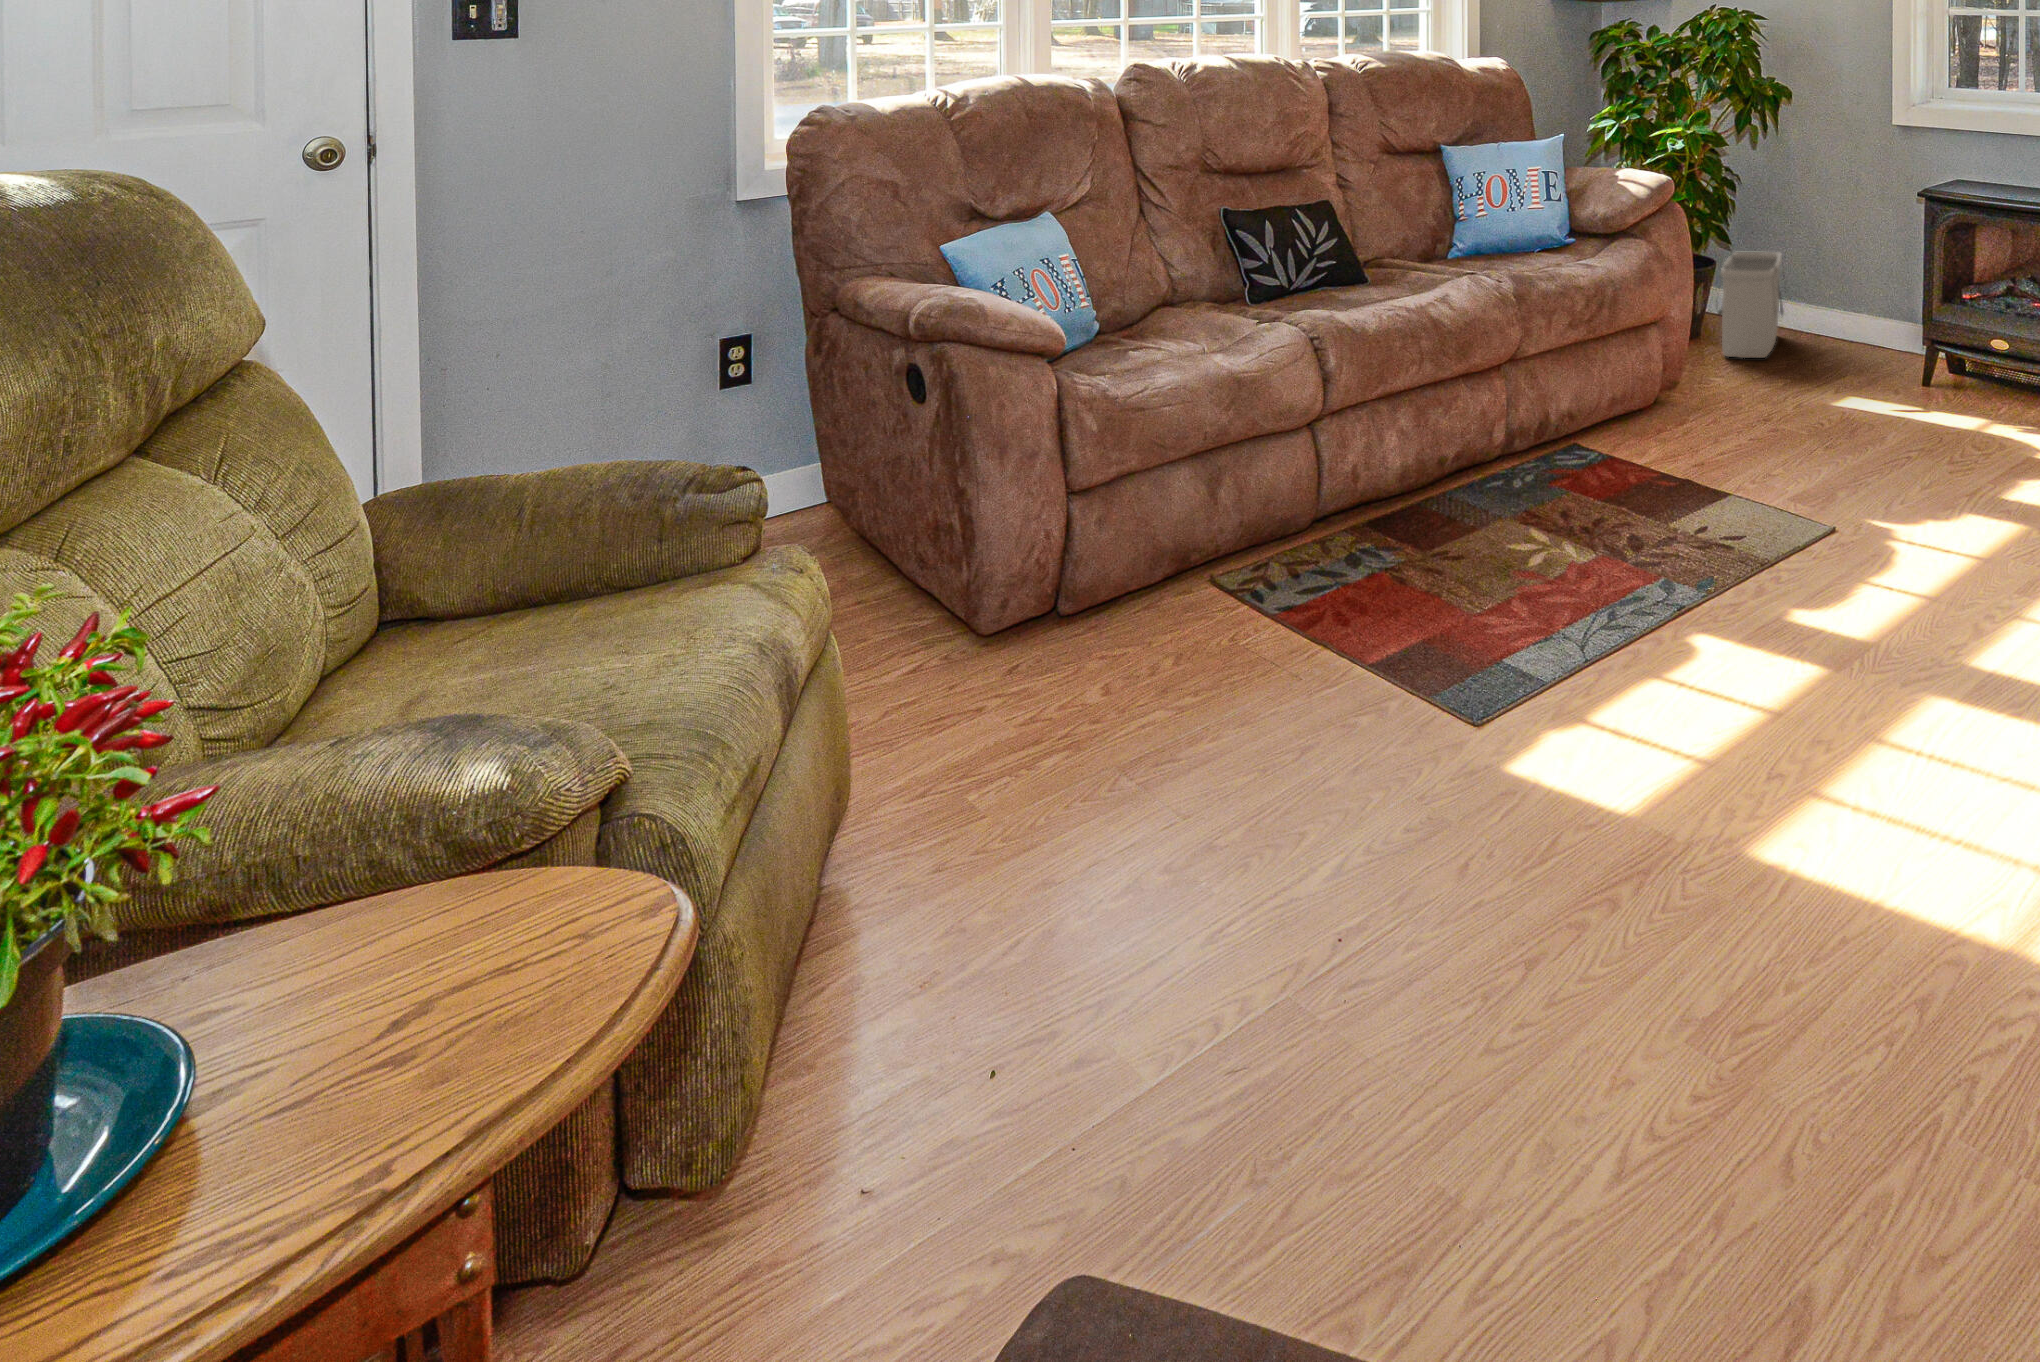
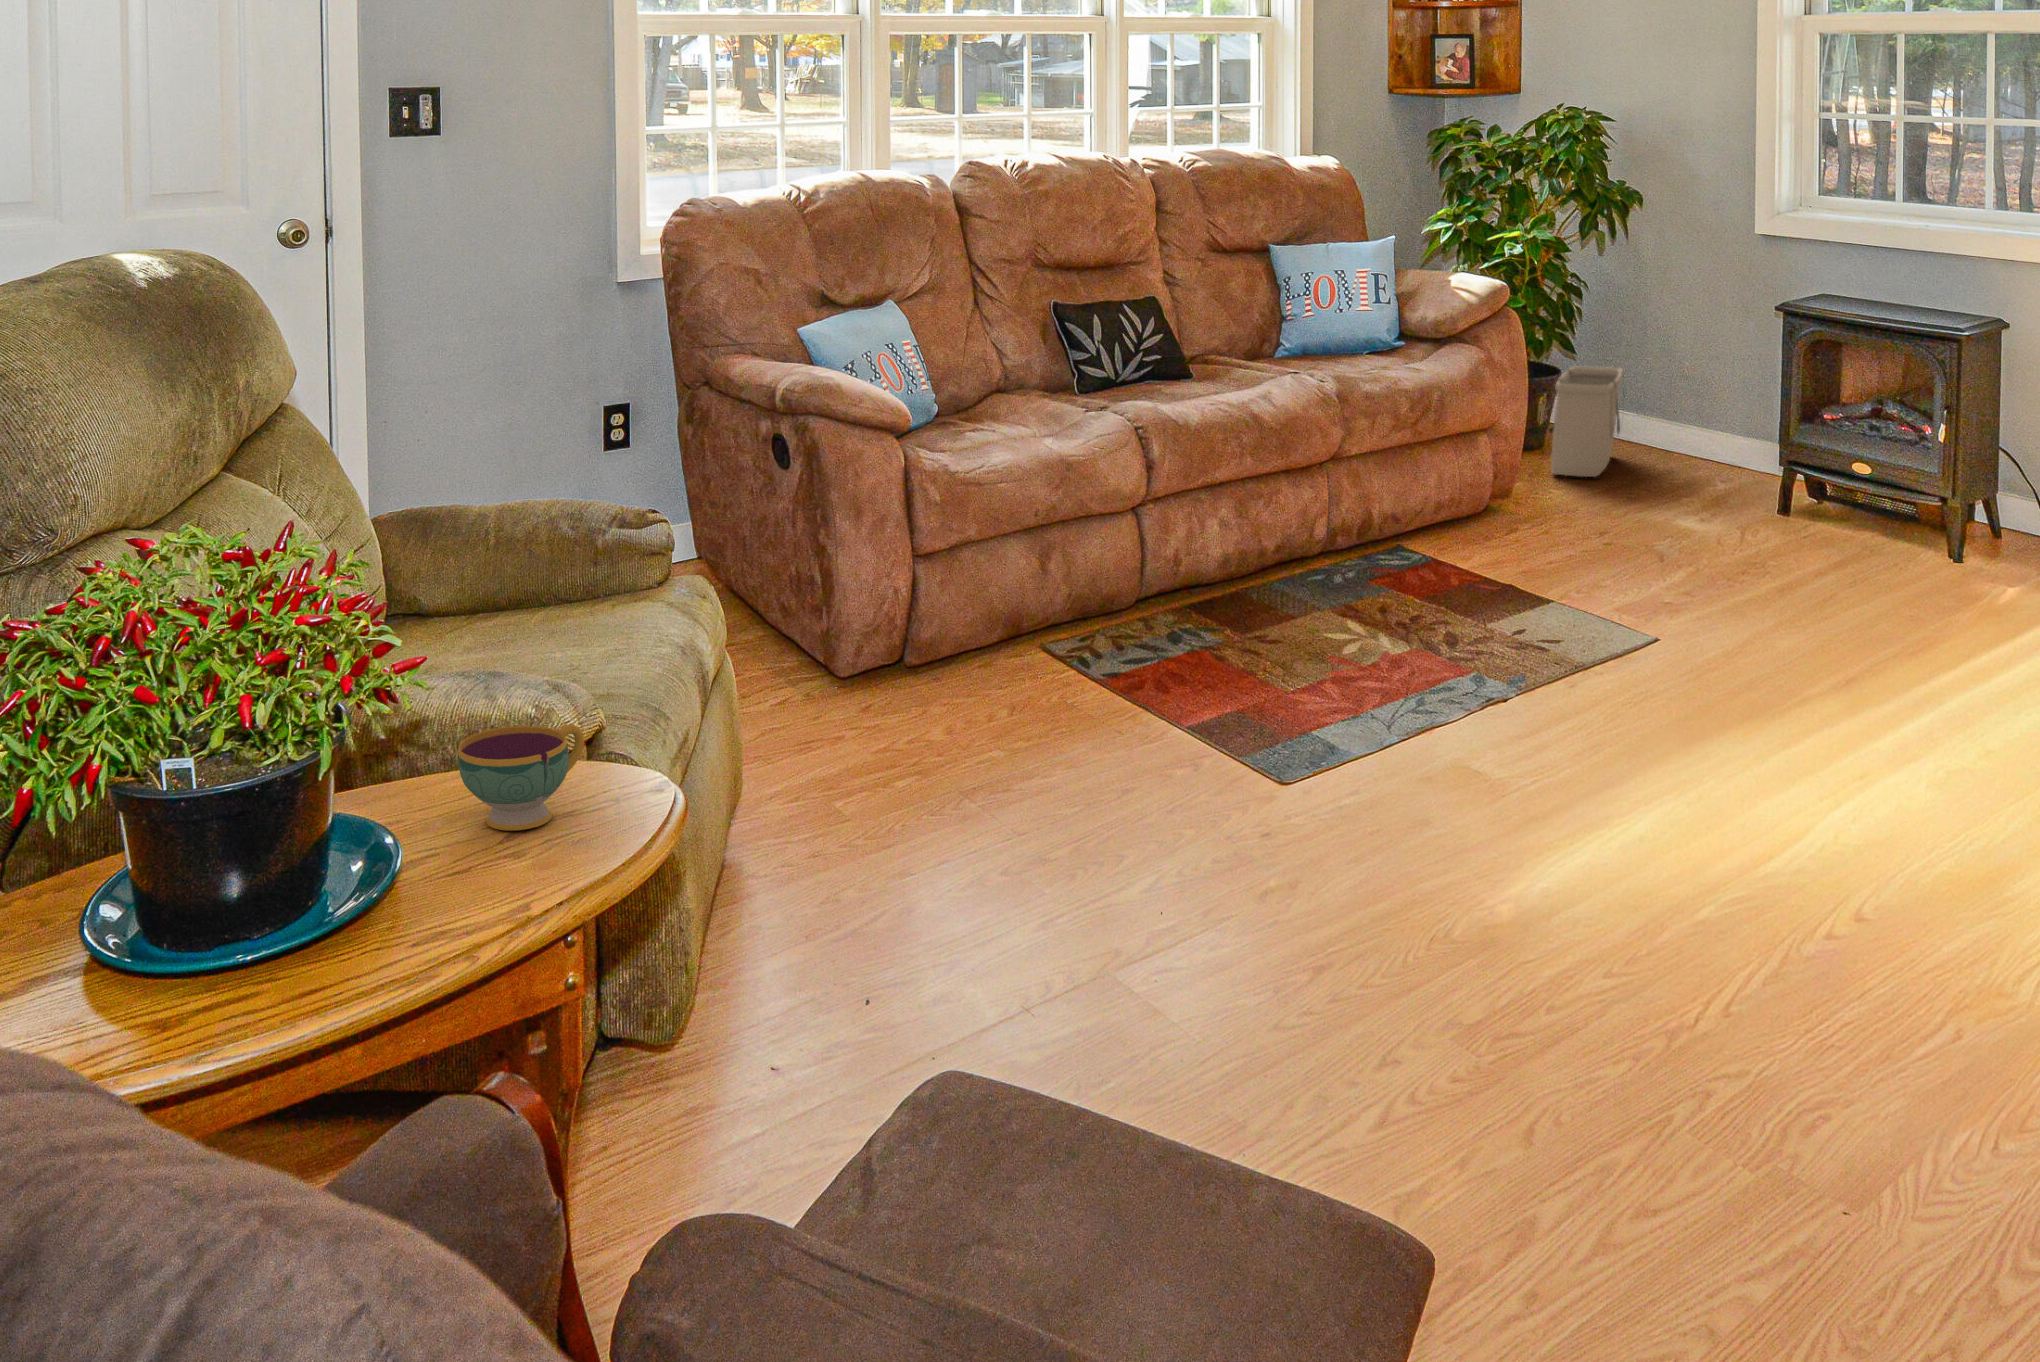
teacup: none [281,873,487,1043] -> present [458,724,584,831]

